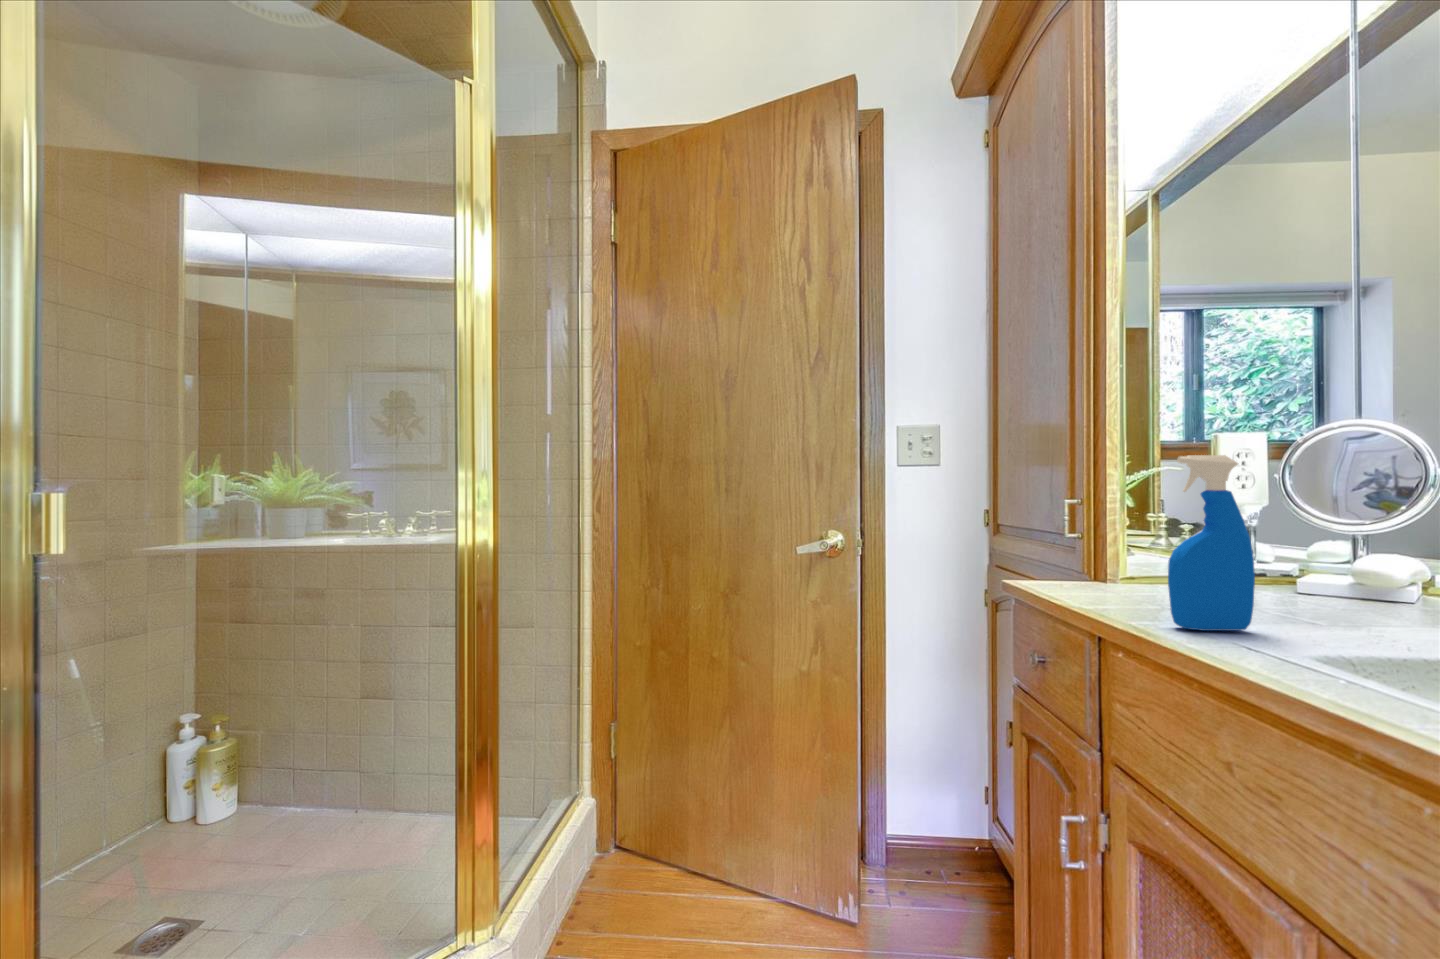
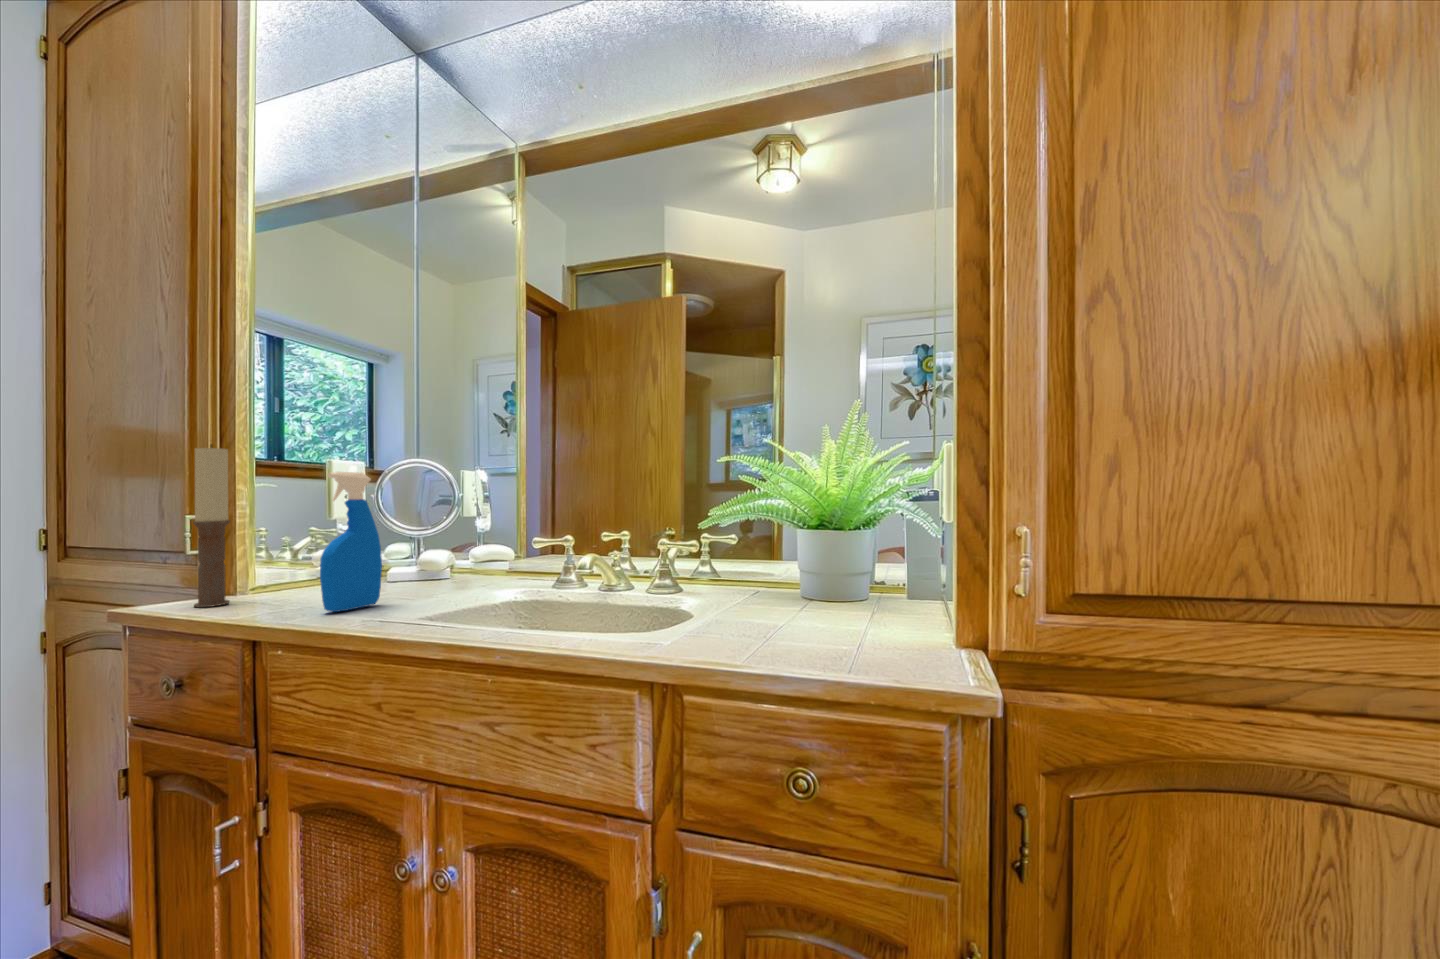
candle: none [1062,426,1094,593] -> present [193,444,230,607]

